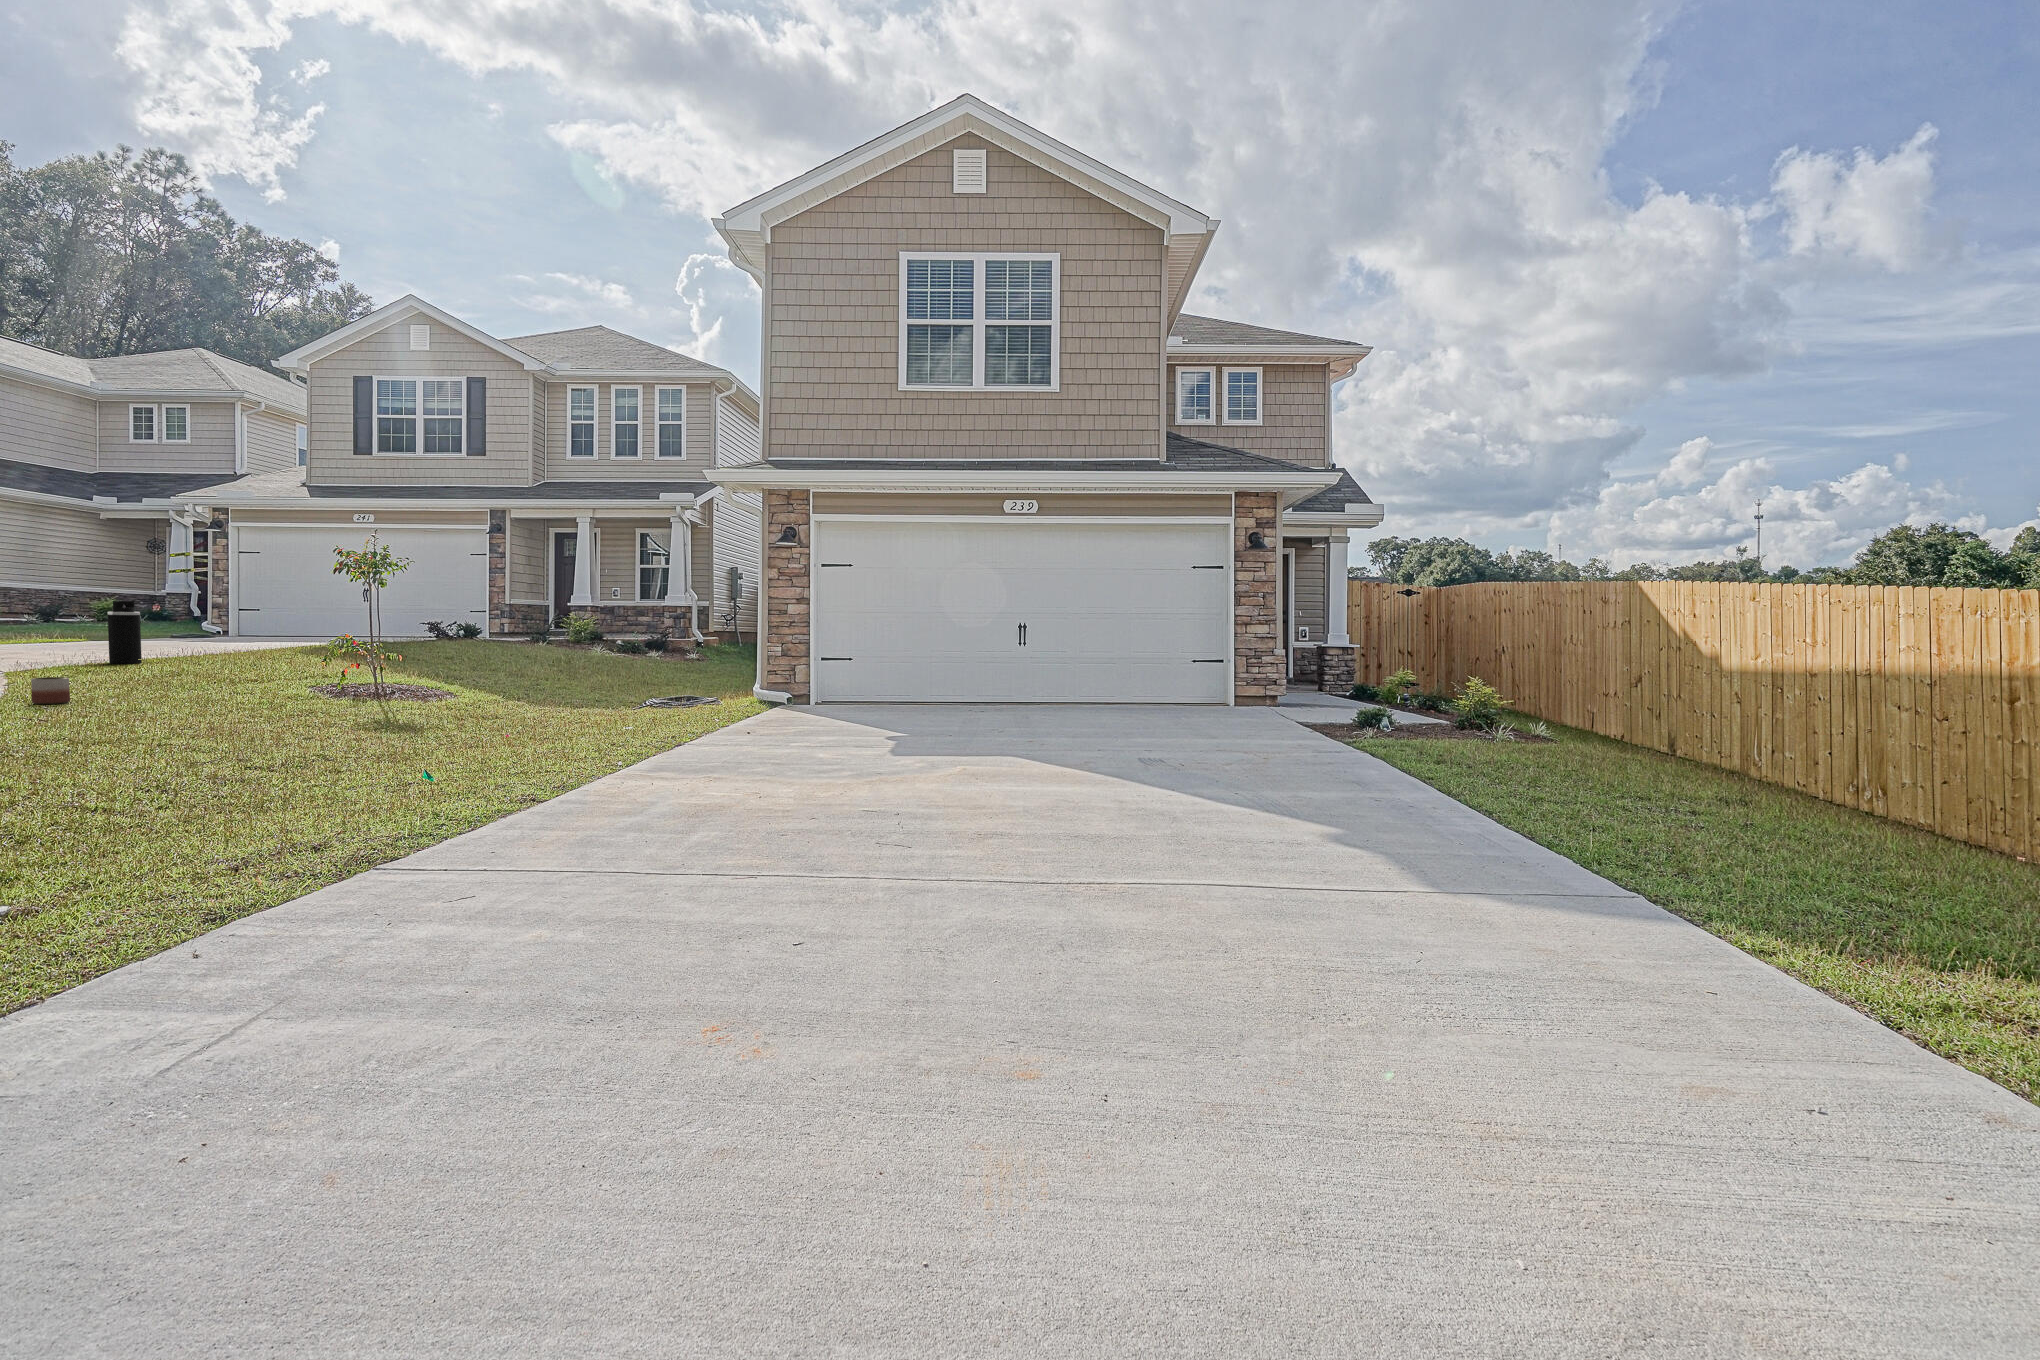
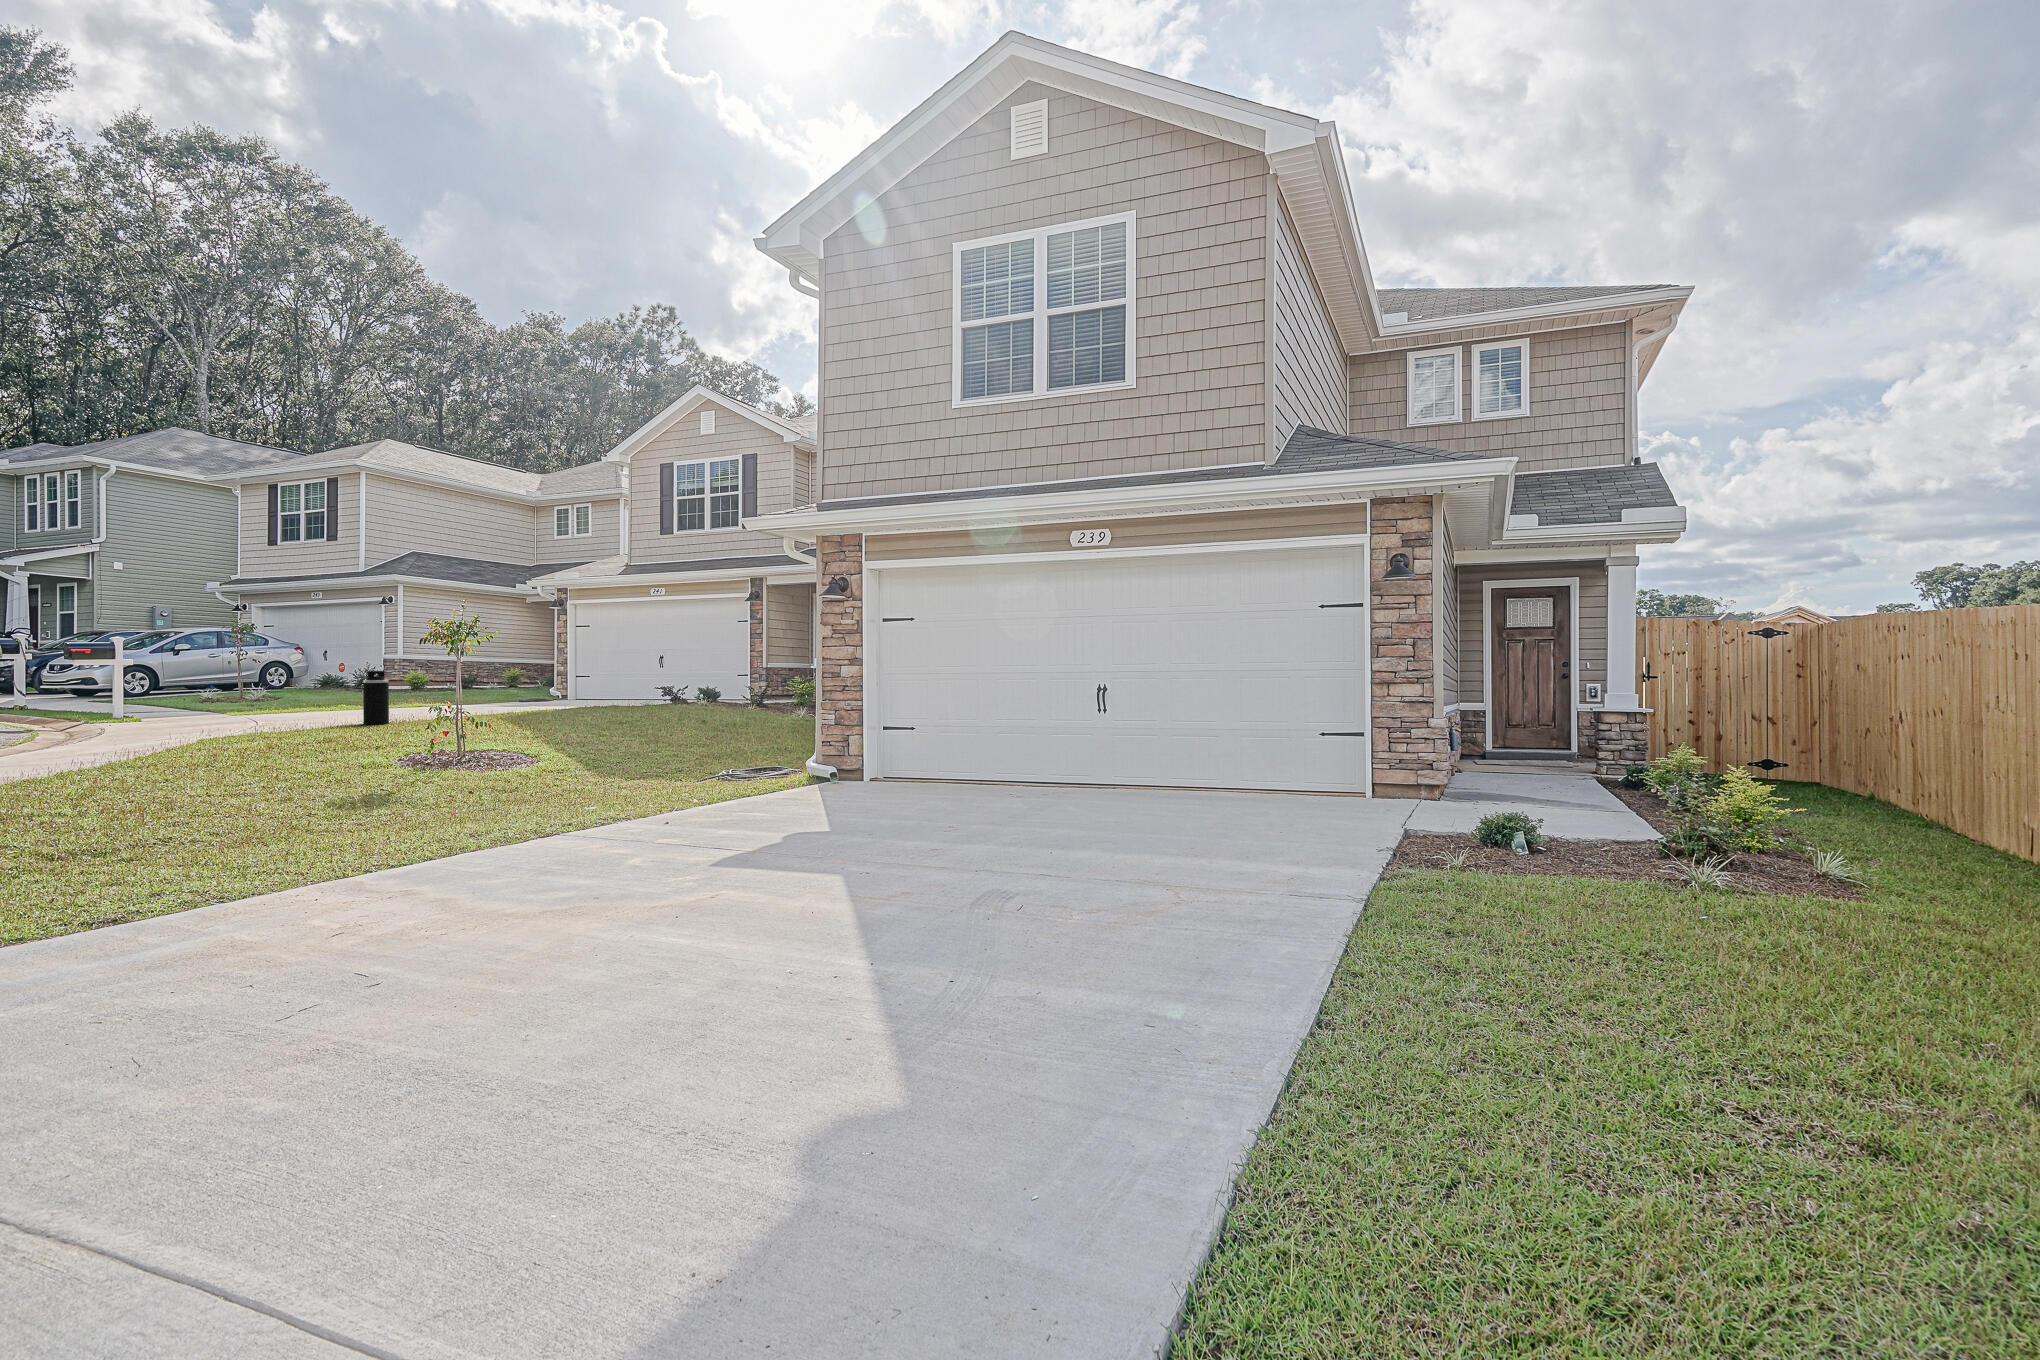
planter: present [31,677,70,704] -> none [149,744,181,768]

